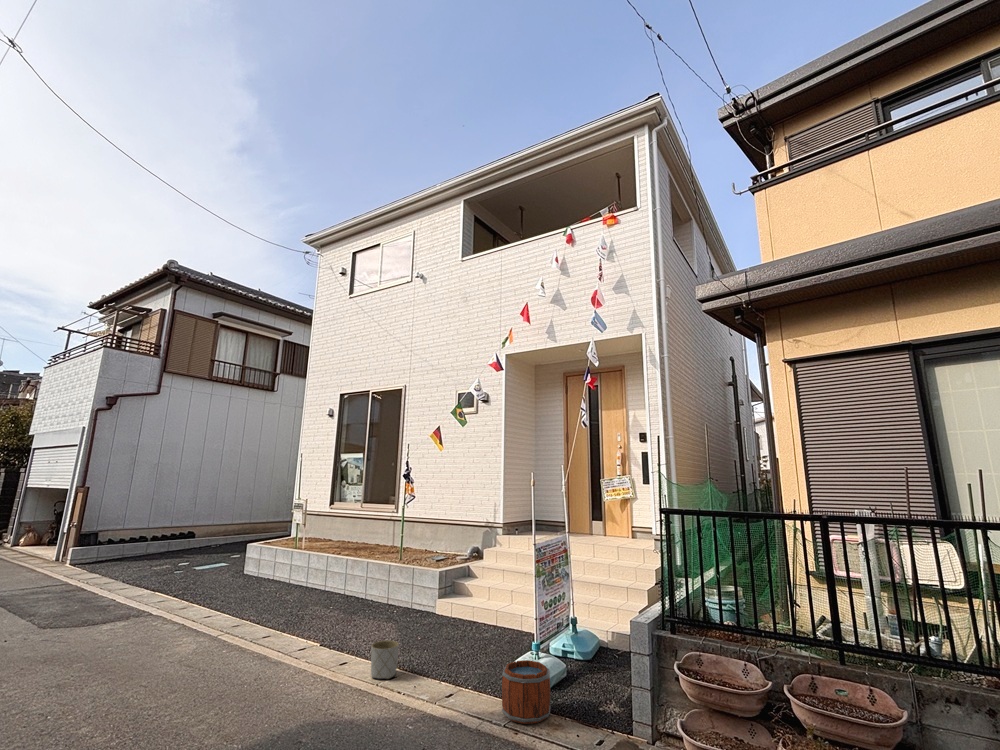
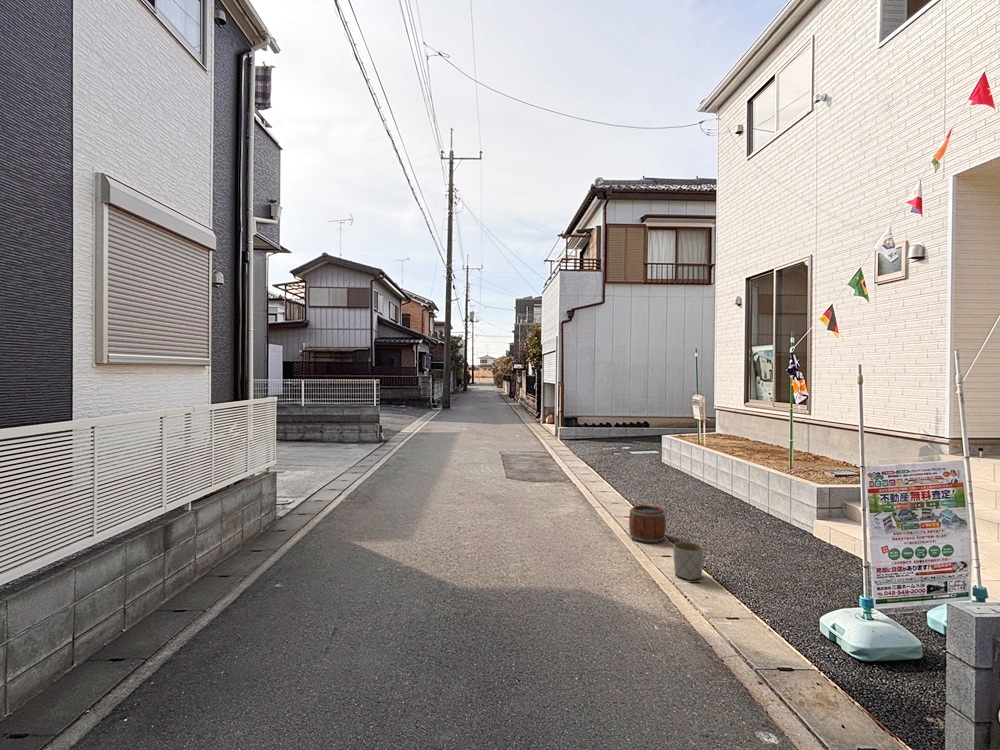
bucket: present [502,660,551,724] -> present [629,505,666,543]

